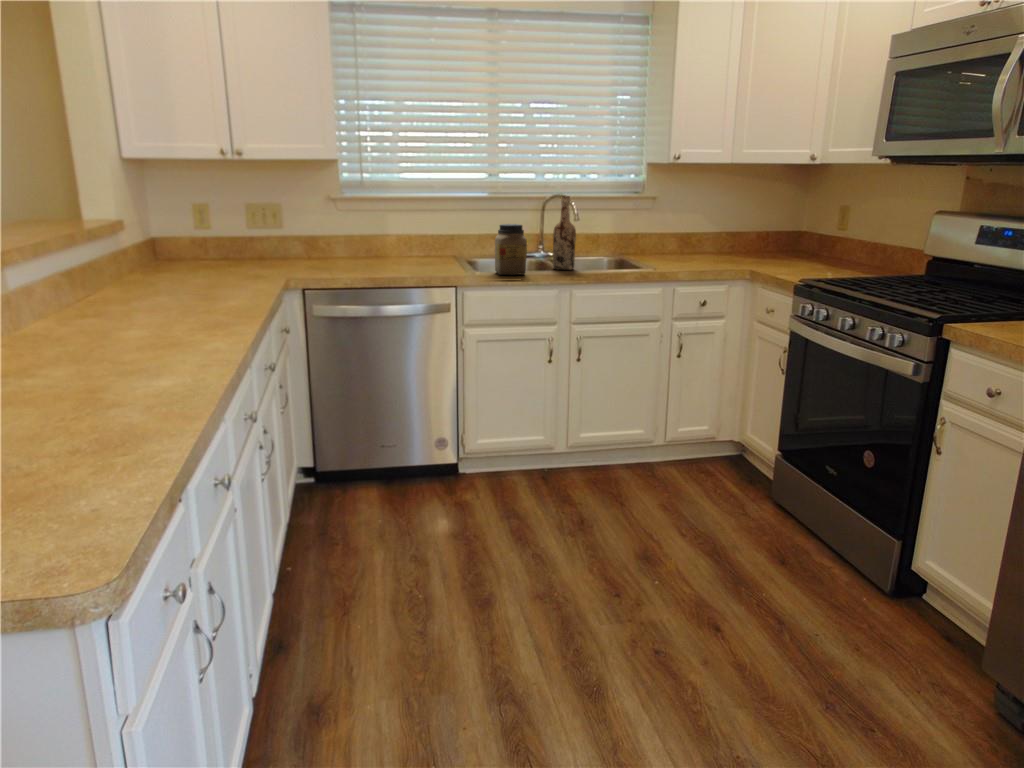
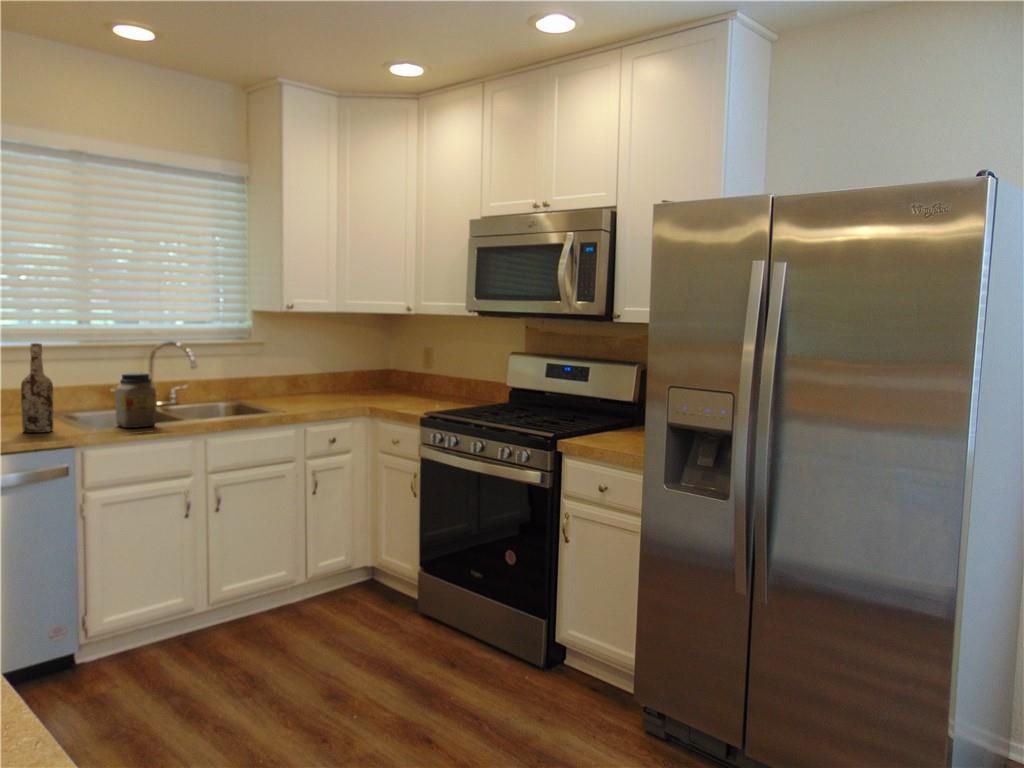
wine bottle: present [553,196,576,270] -> present [21,343,53,433]

